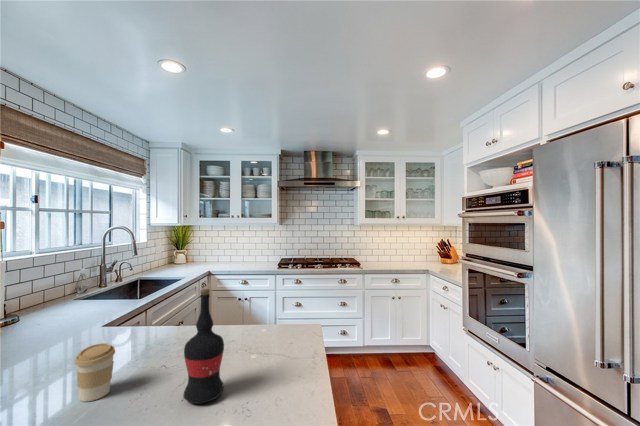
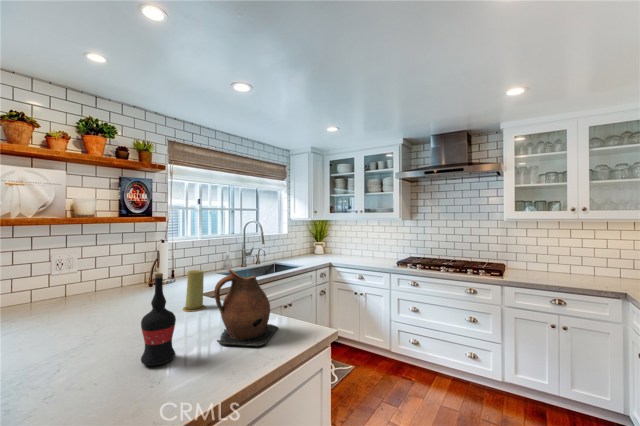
ceramic pitcher: none [221,278,288,360] -> present [214,269,278,347]
candle: none [114,290,146,346] -> present [183,270,206,311]
coffee cup: present [74,343,115,401] -> none [111,304,138,341]

